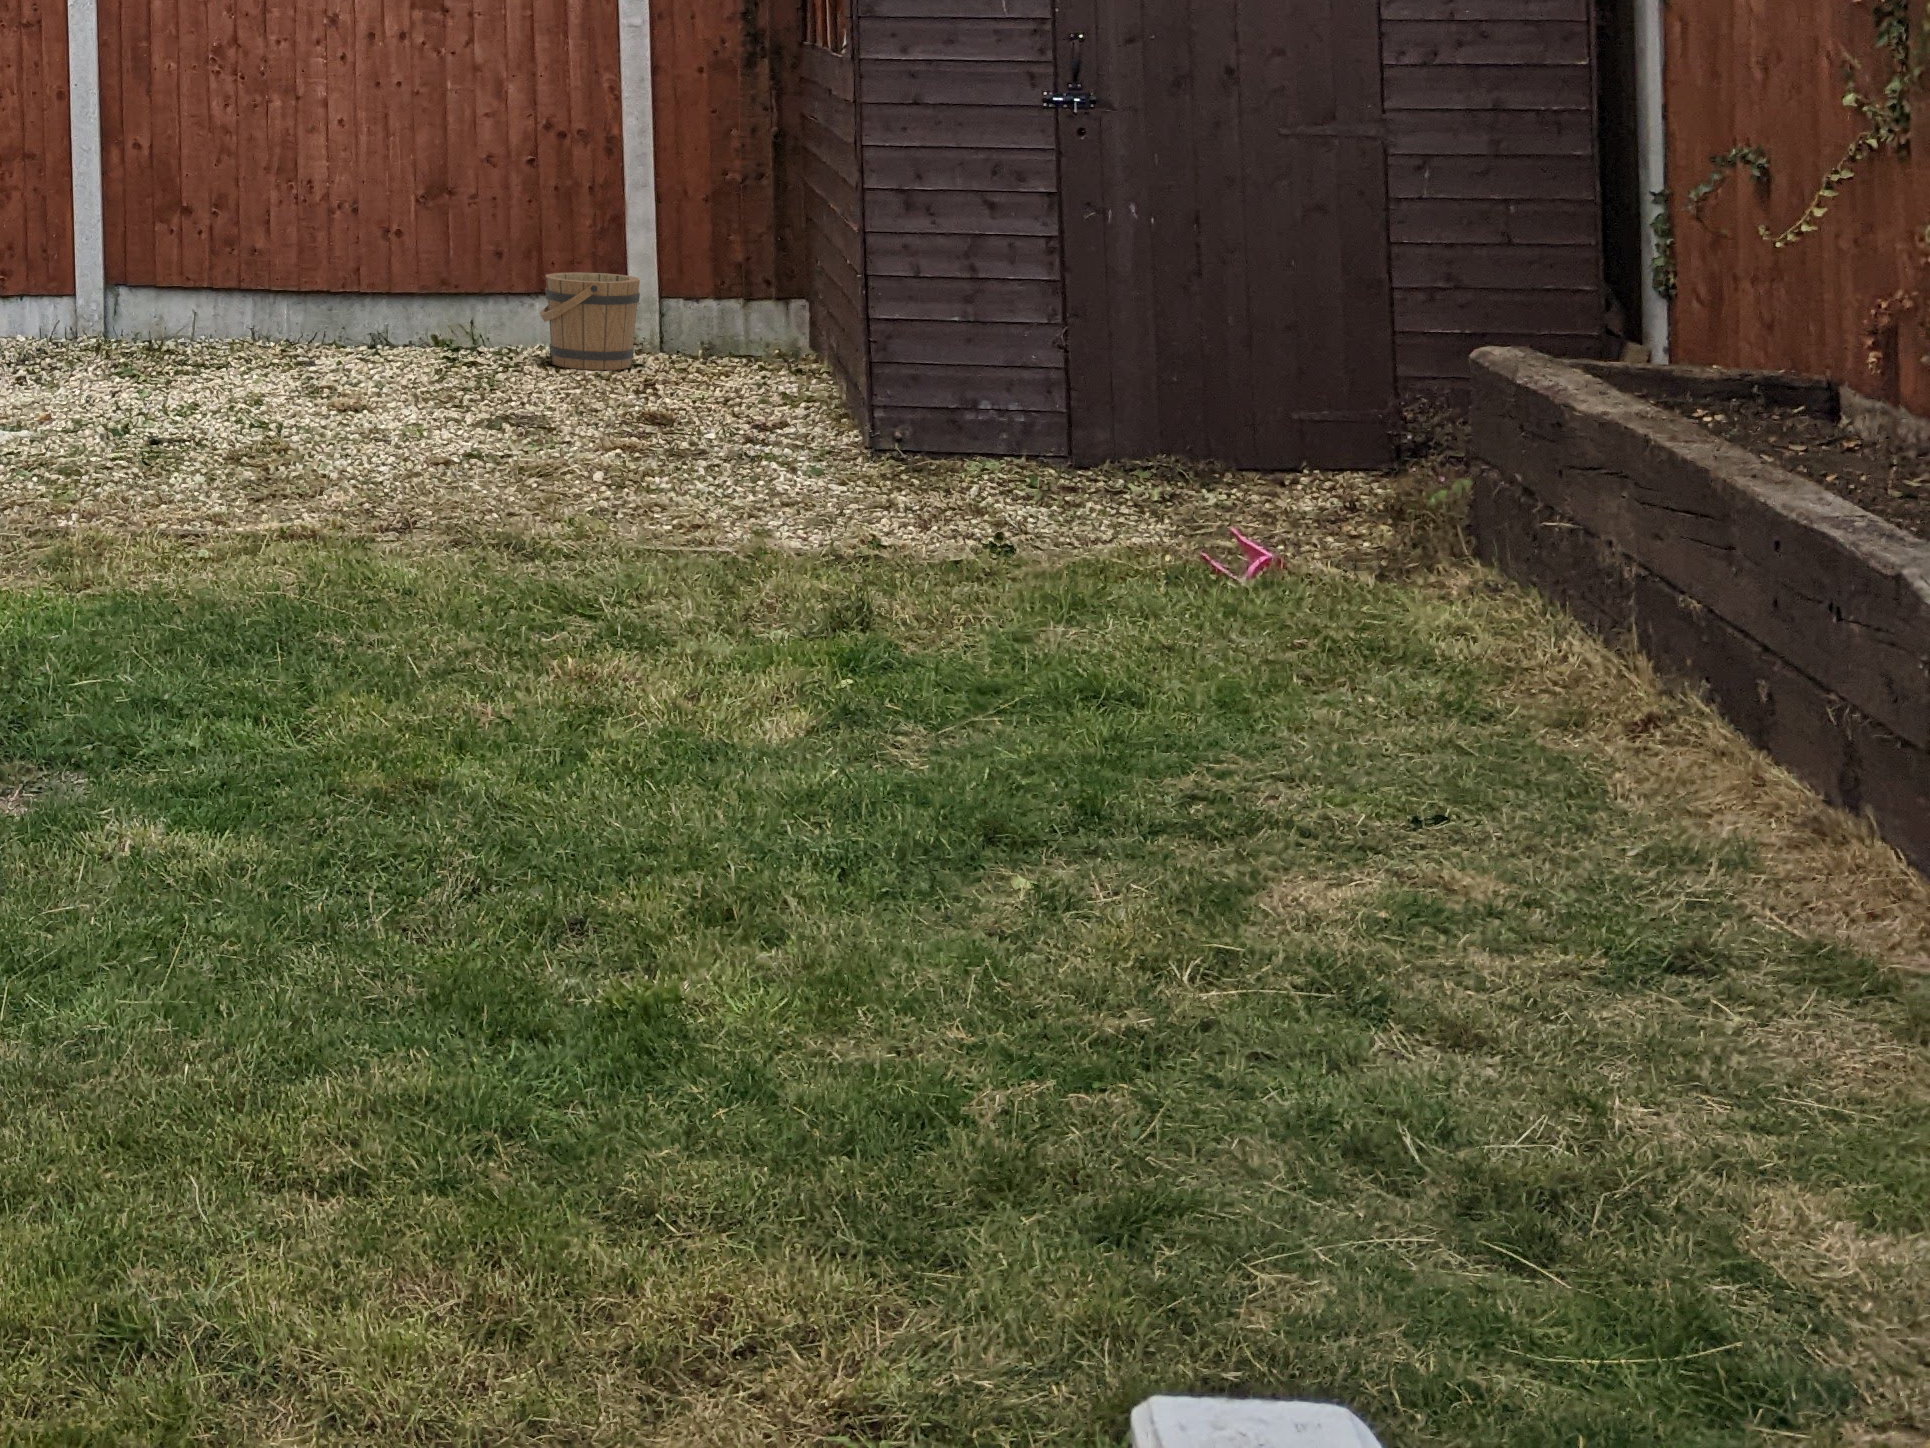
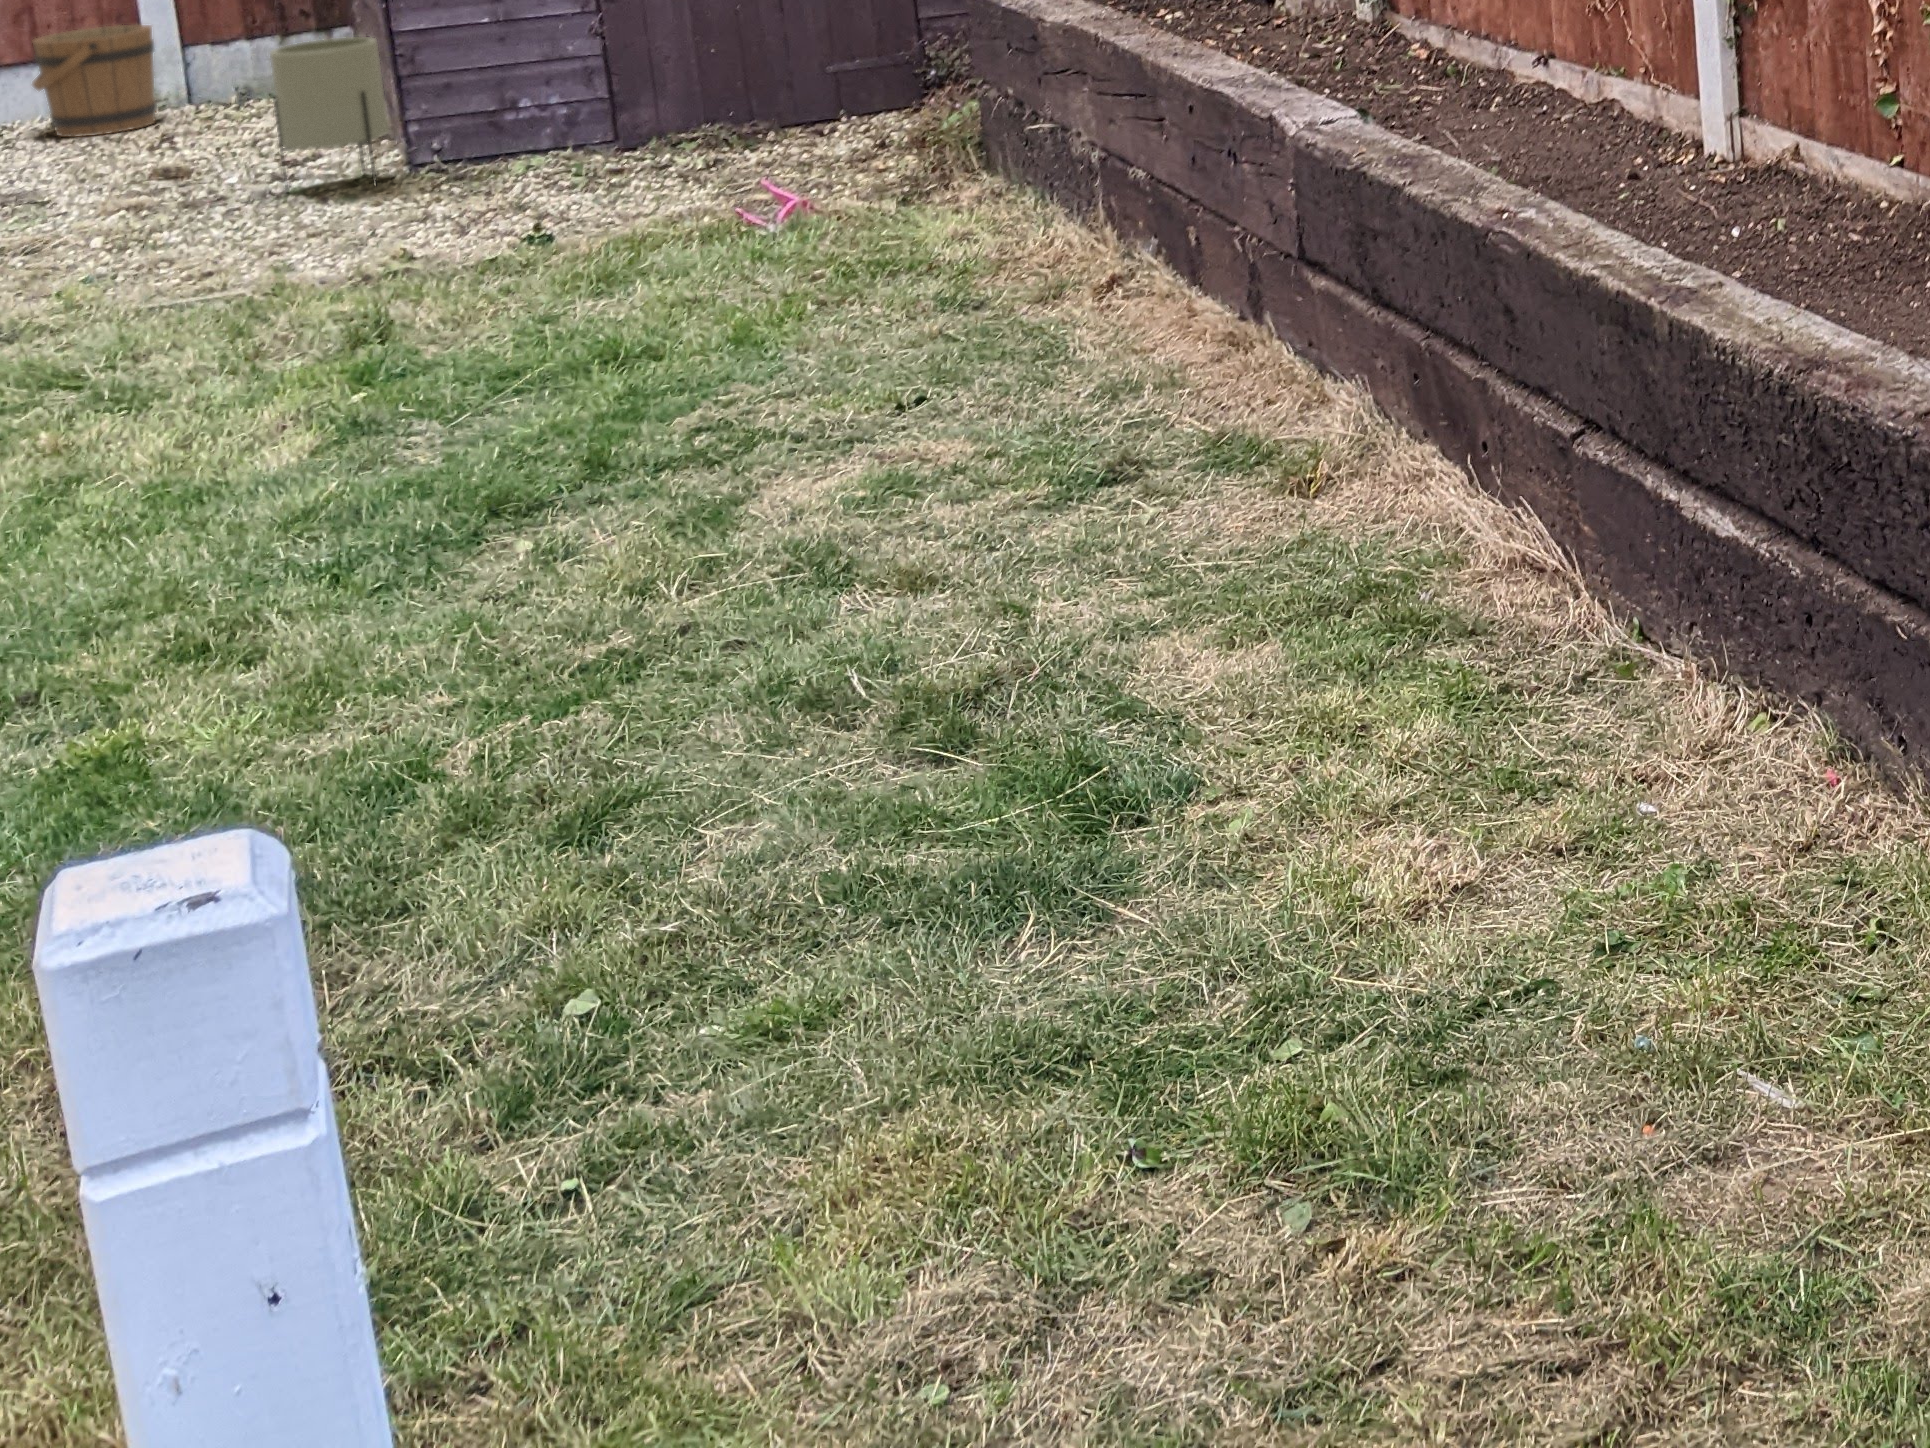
planter: none [759,312,855,458] -> present [270,37,388,189]

